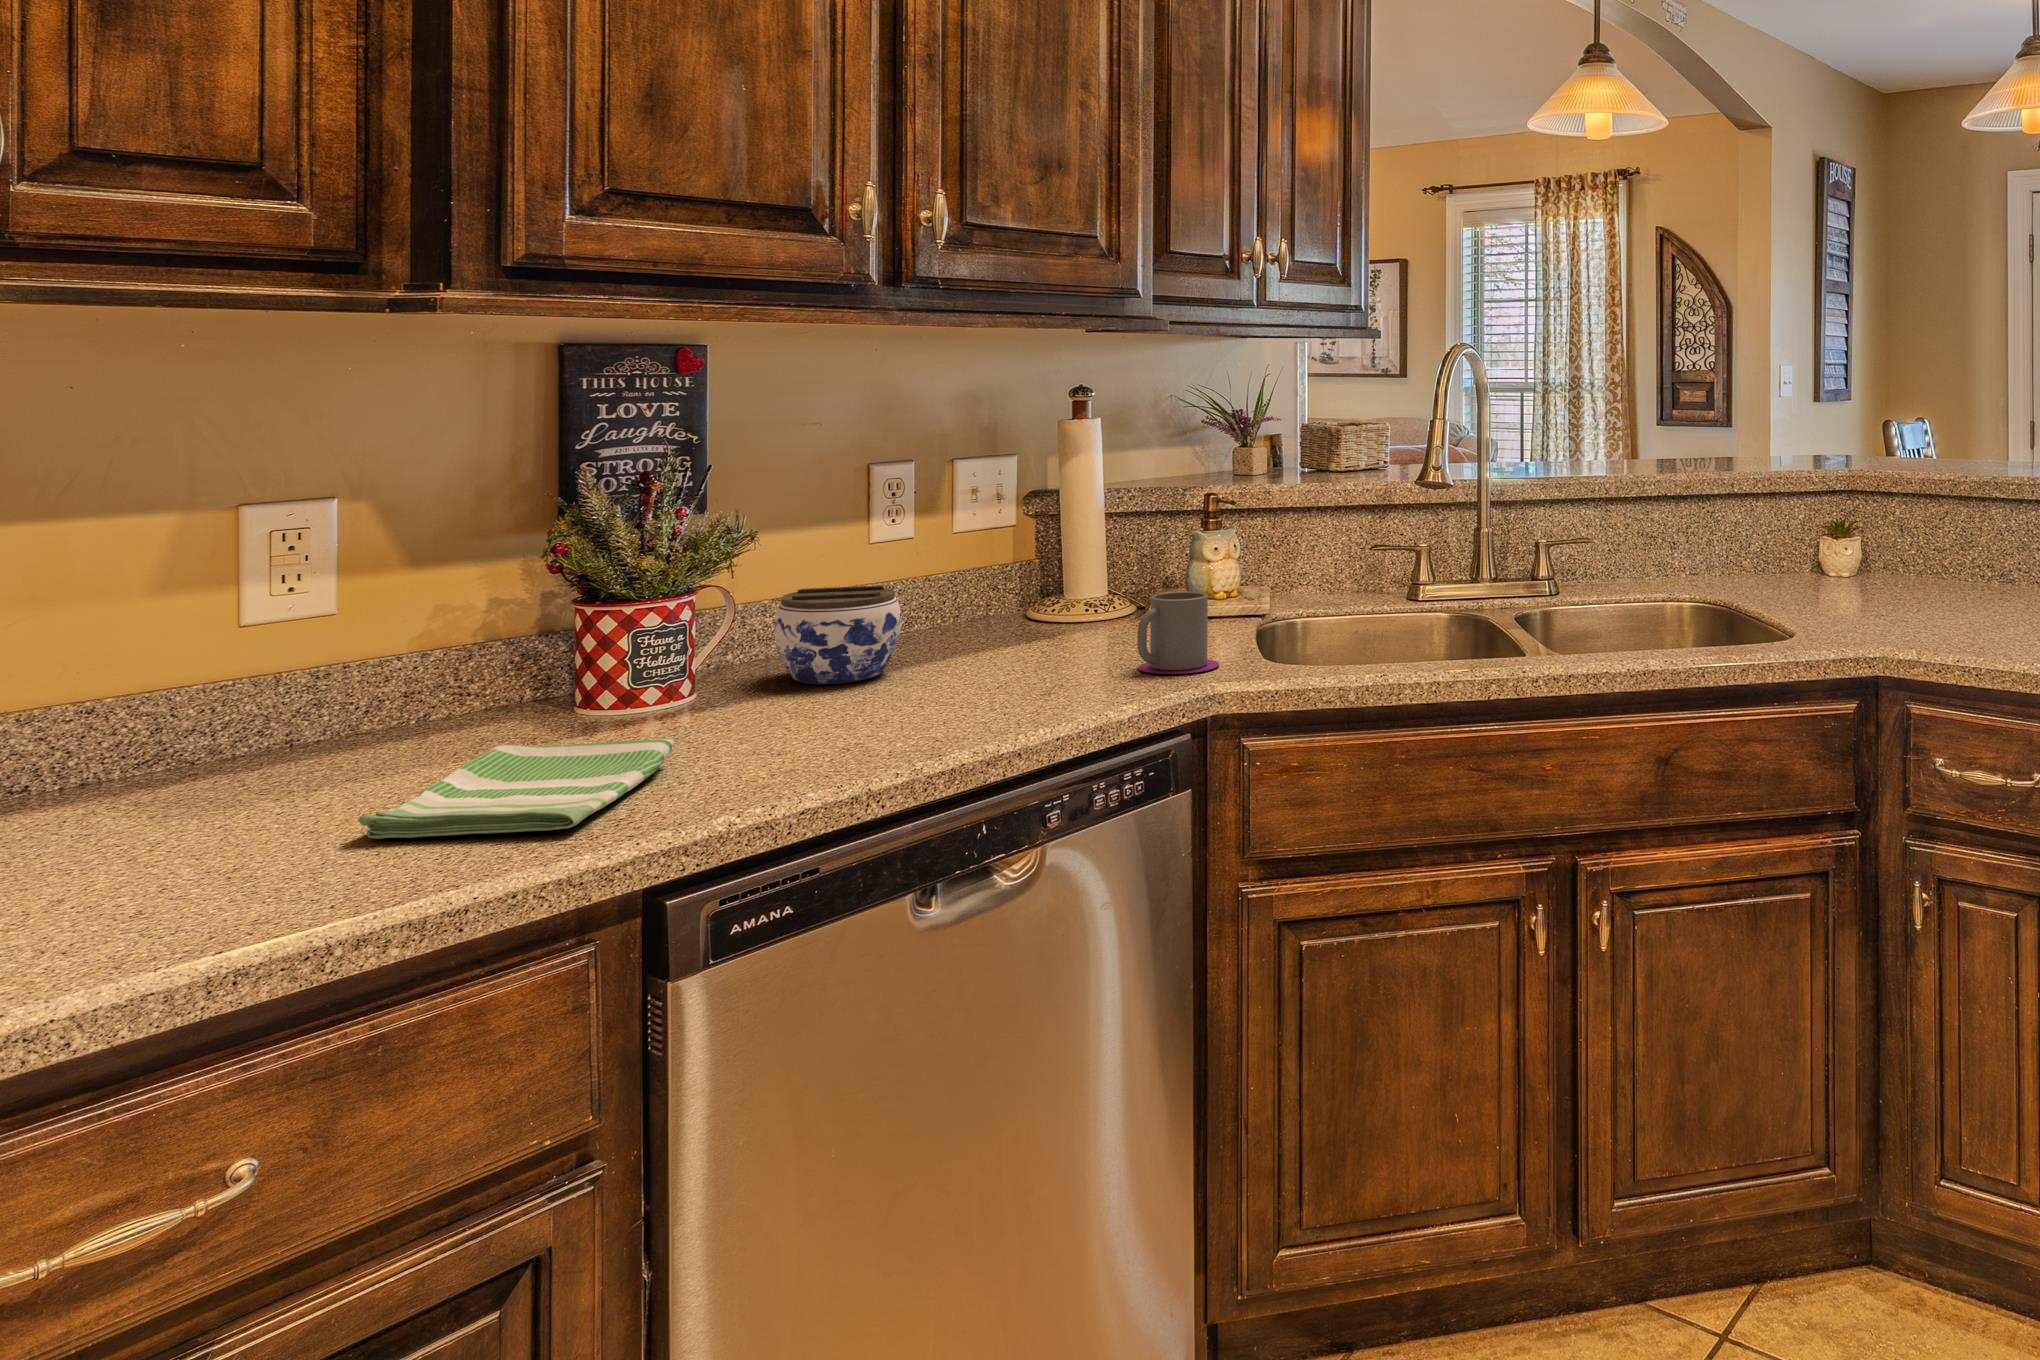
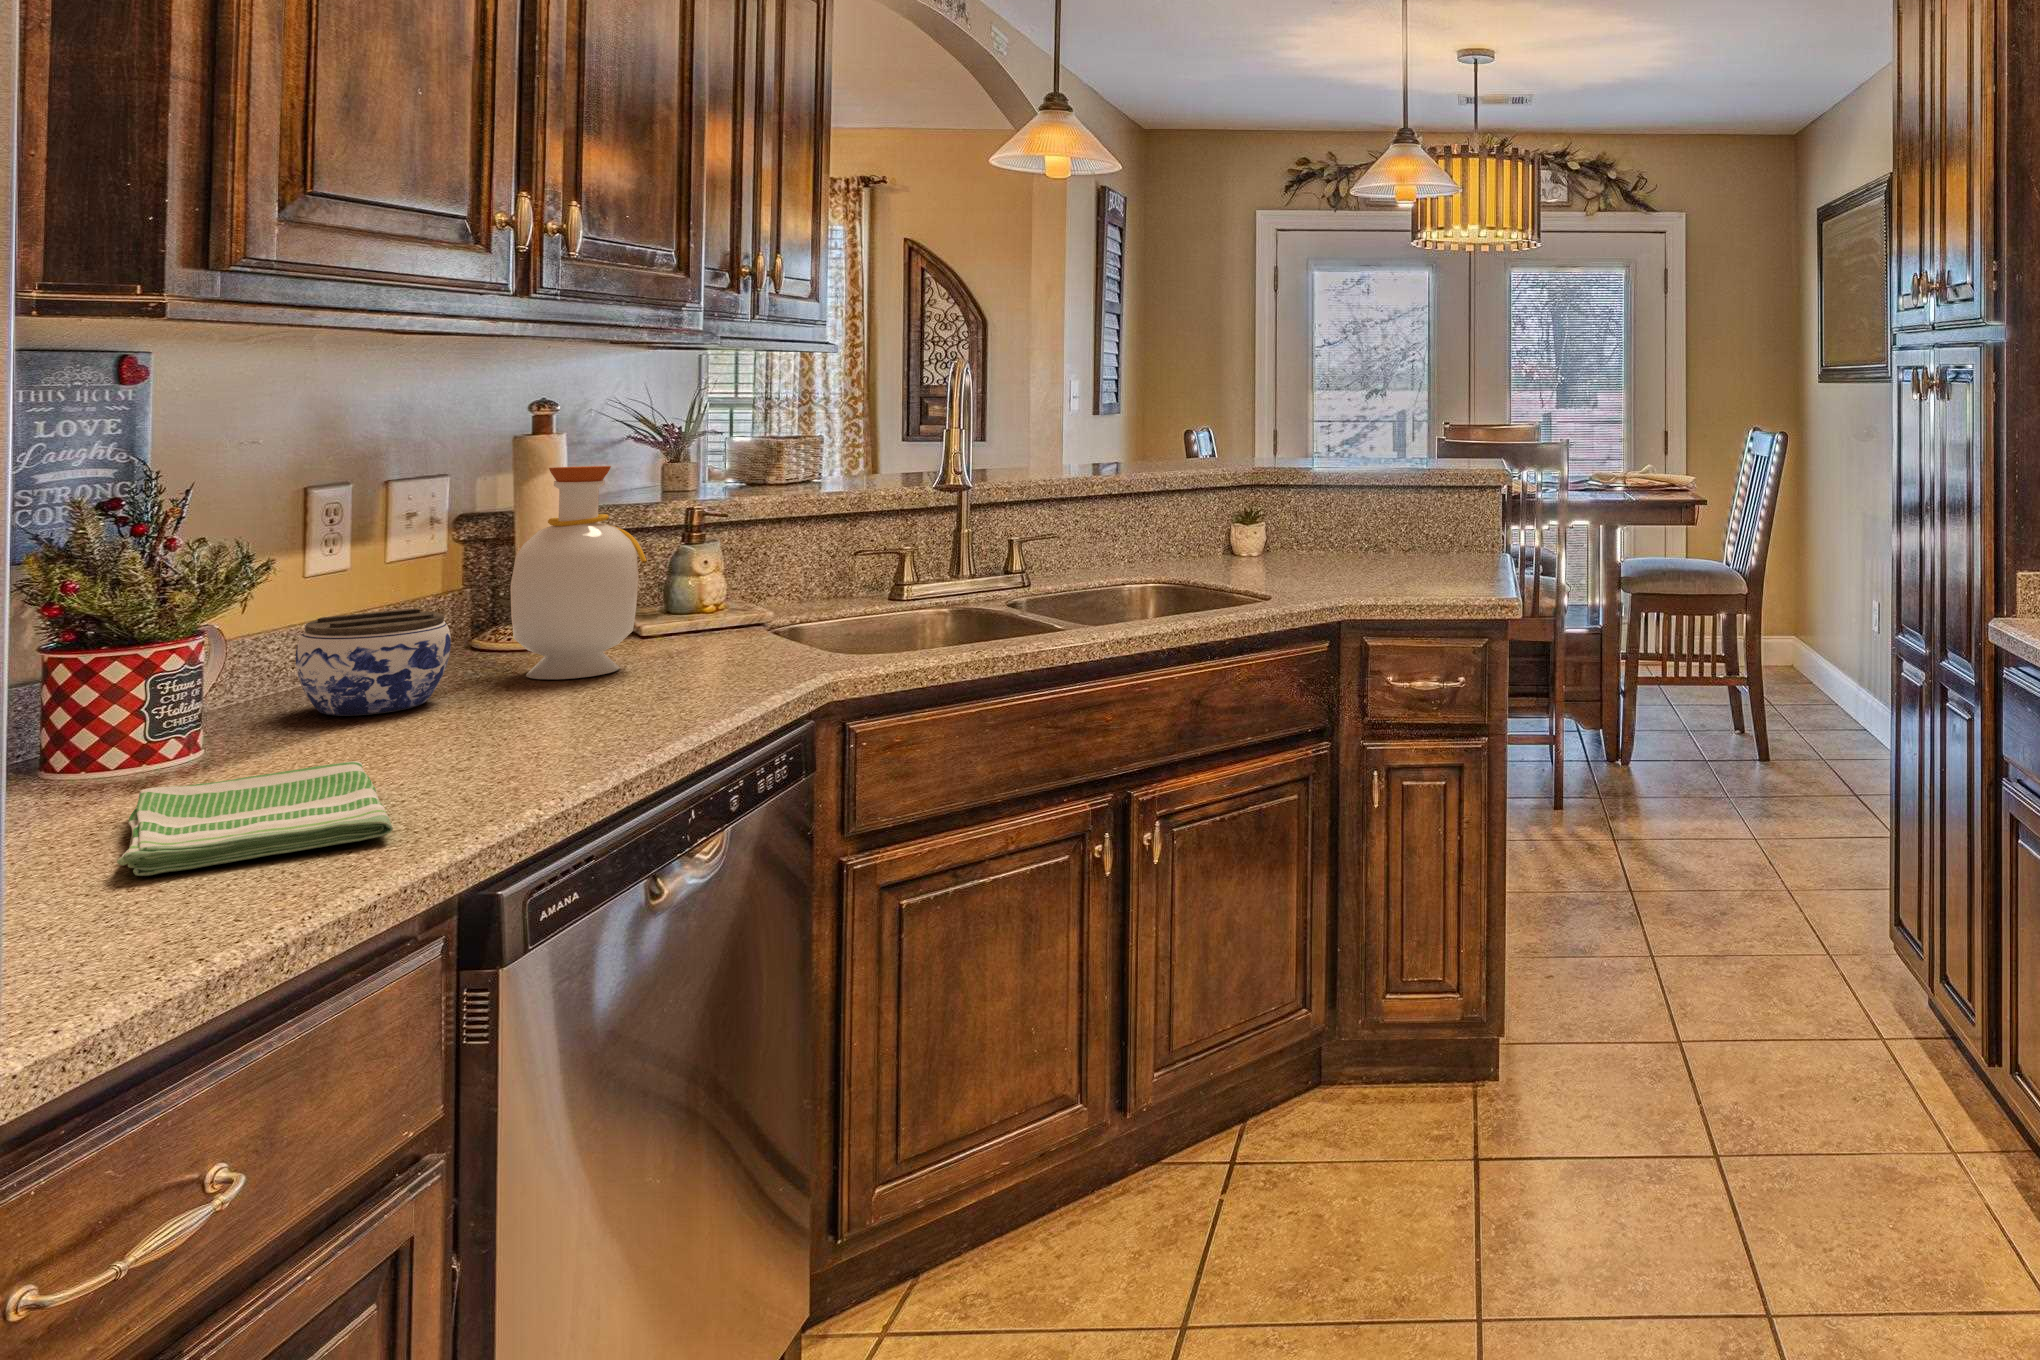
bottle: none [976,453,1089,664] -> present [510,466,647,679]
mug: present [1137,591,1219,674] -> none [711,594,796,672]

